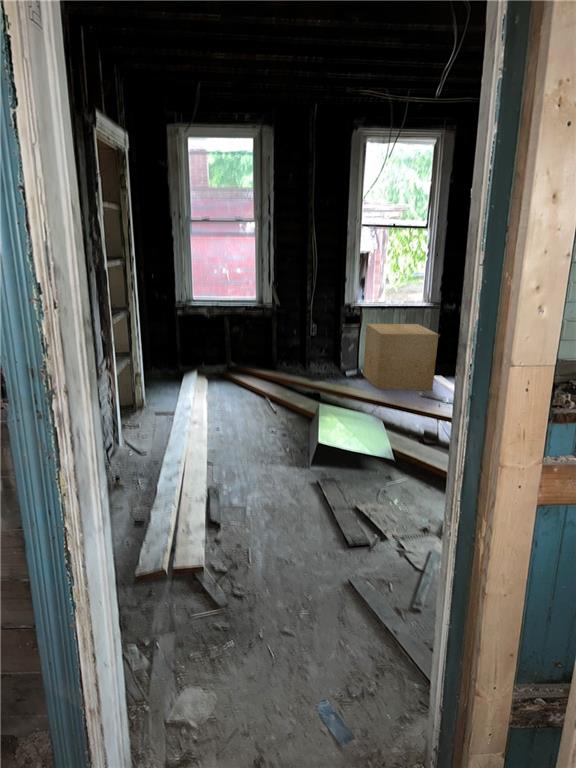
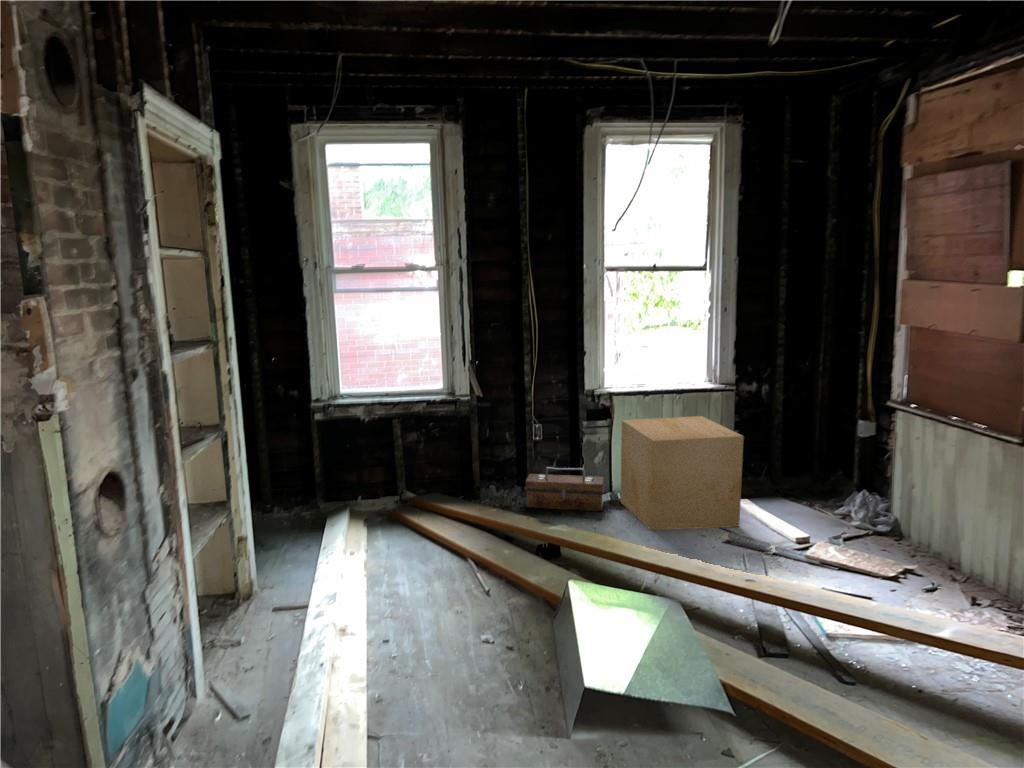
toolbox: none [303,351,354,379] -> present [524,467,605,511]

